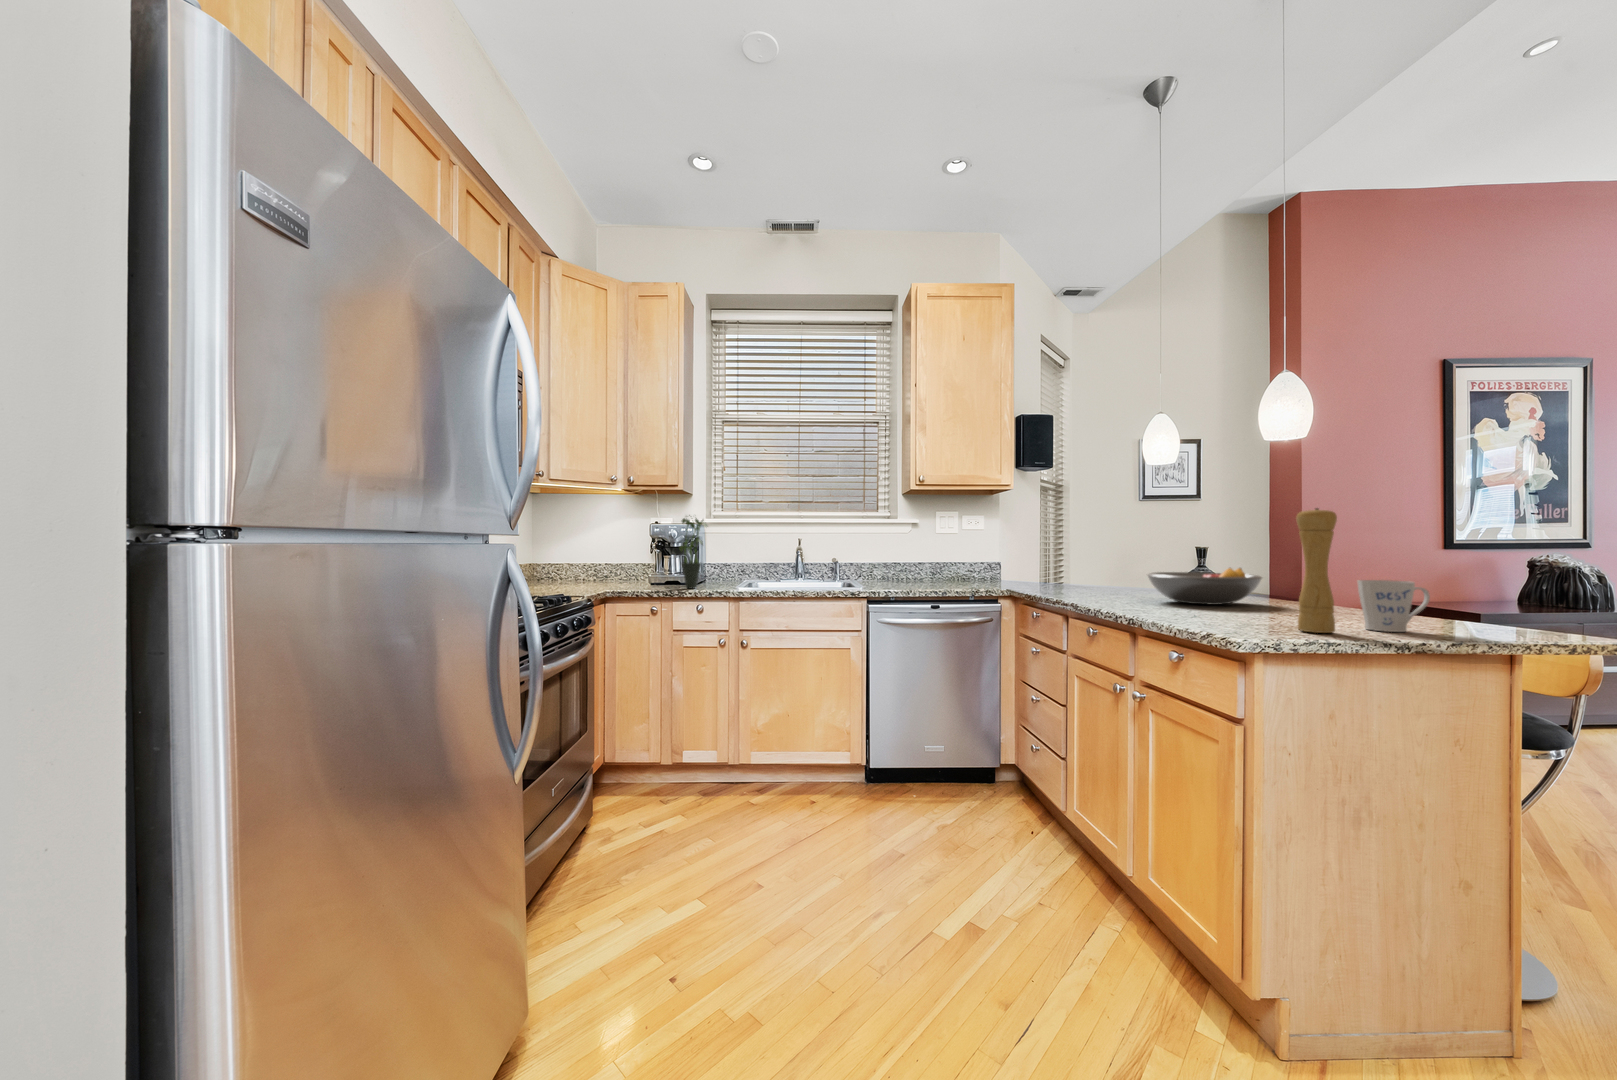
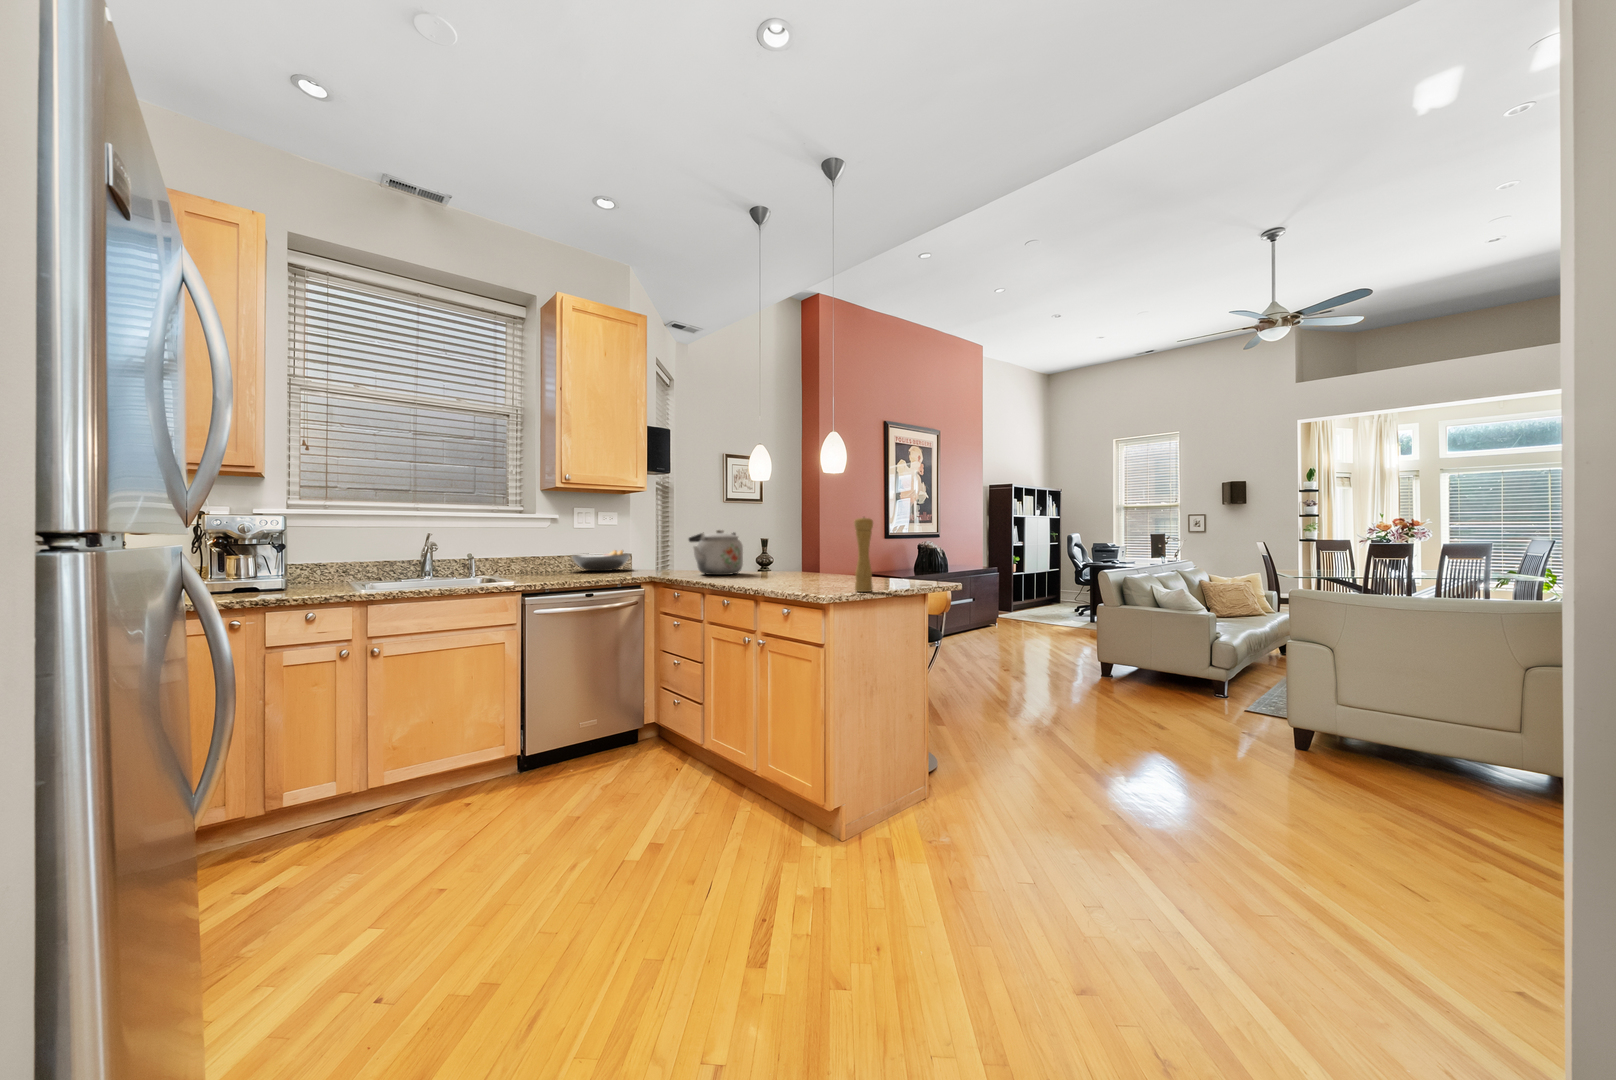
potted plant: present [679,518,707,589] -> none [272,508,315,595]
kettle: none [1060,534,1136,593] -> present [689,530,743,575]
fruit bowl: present [1147,568,1262,605] -> present [572,550,630,571]
mug: present [1358,580,1430,632] -> none [879,559,909,588]

